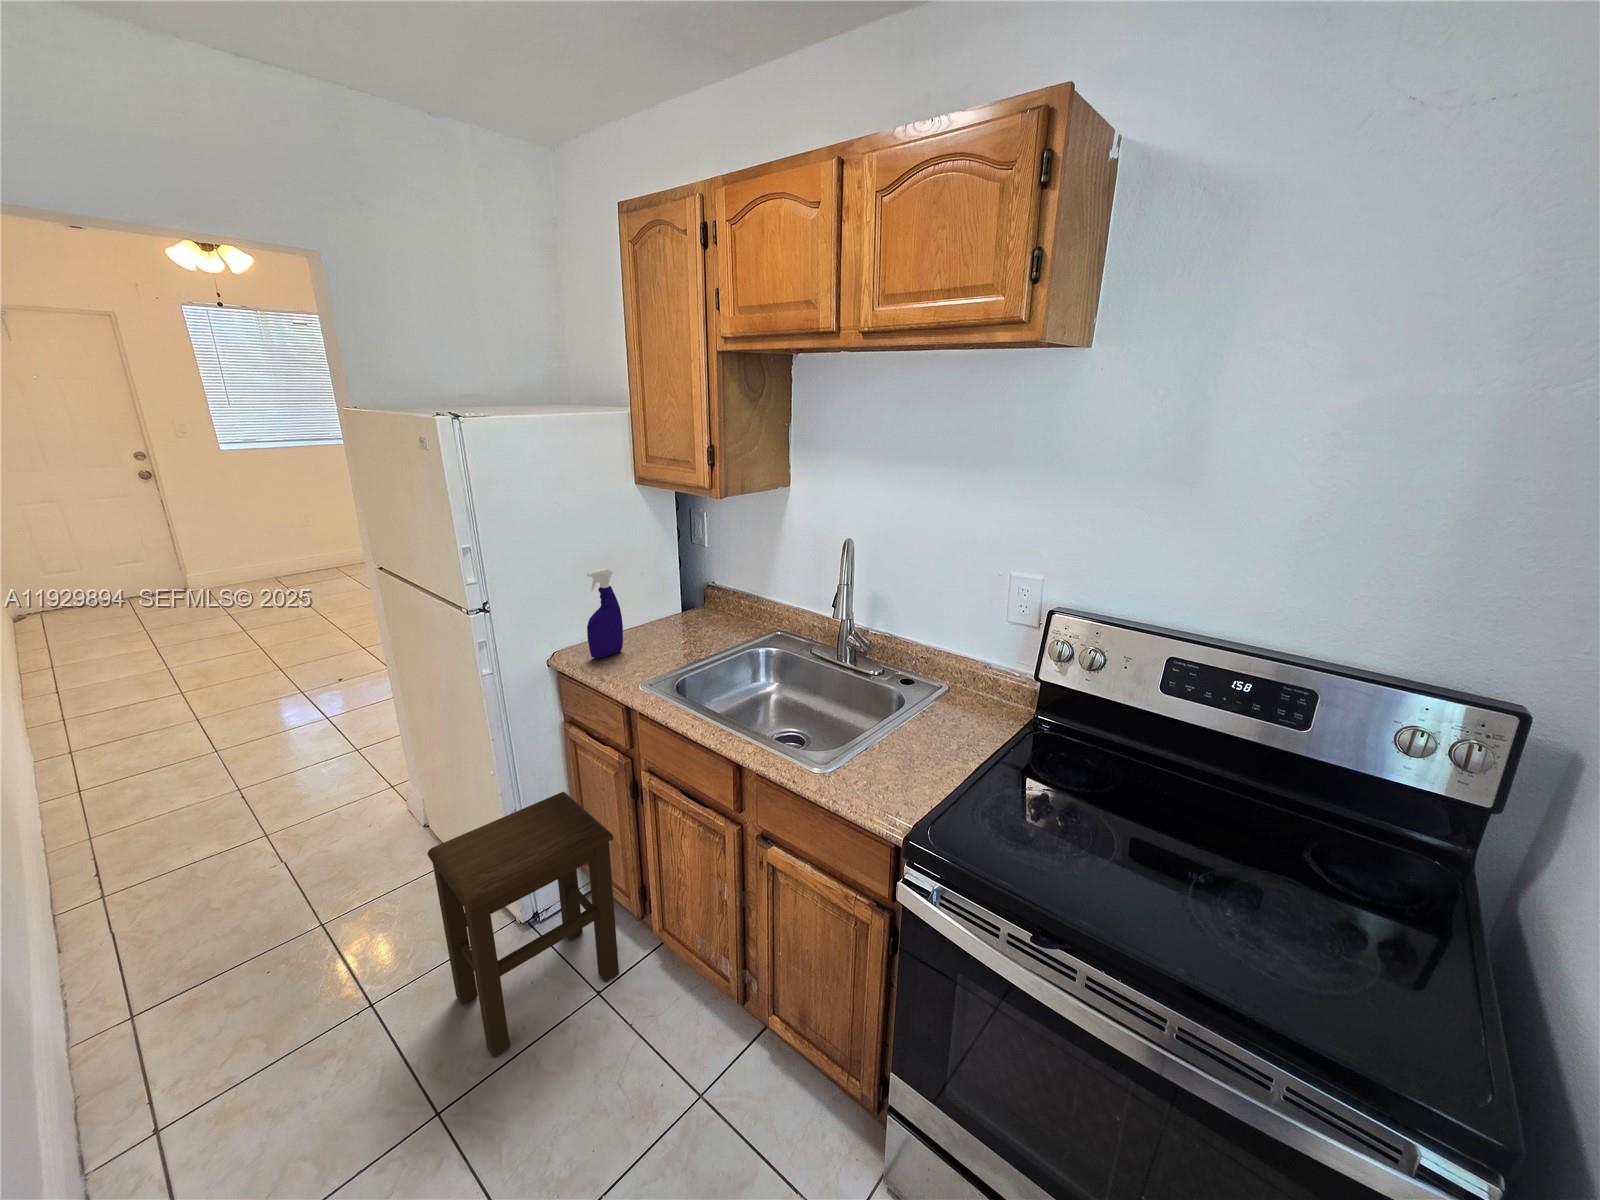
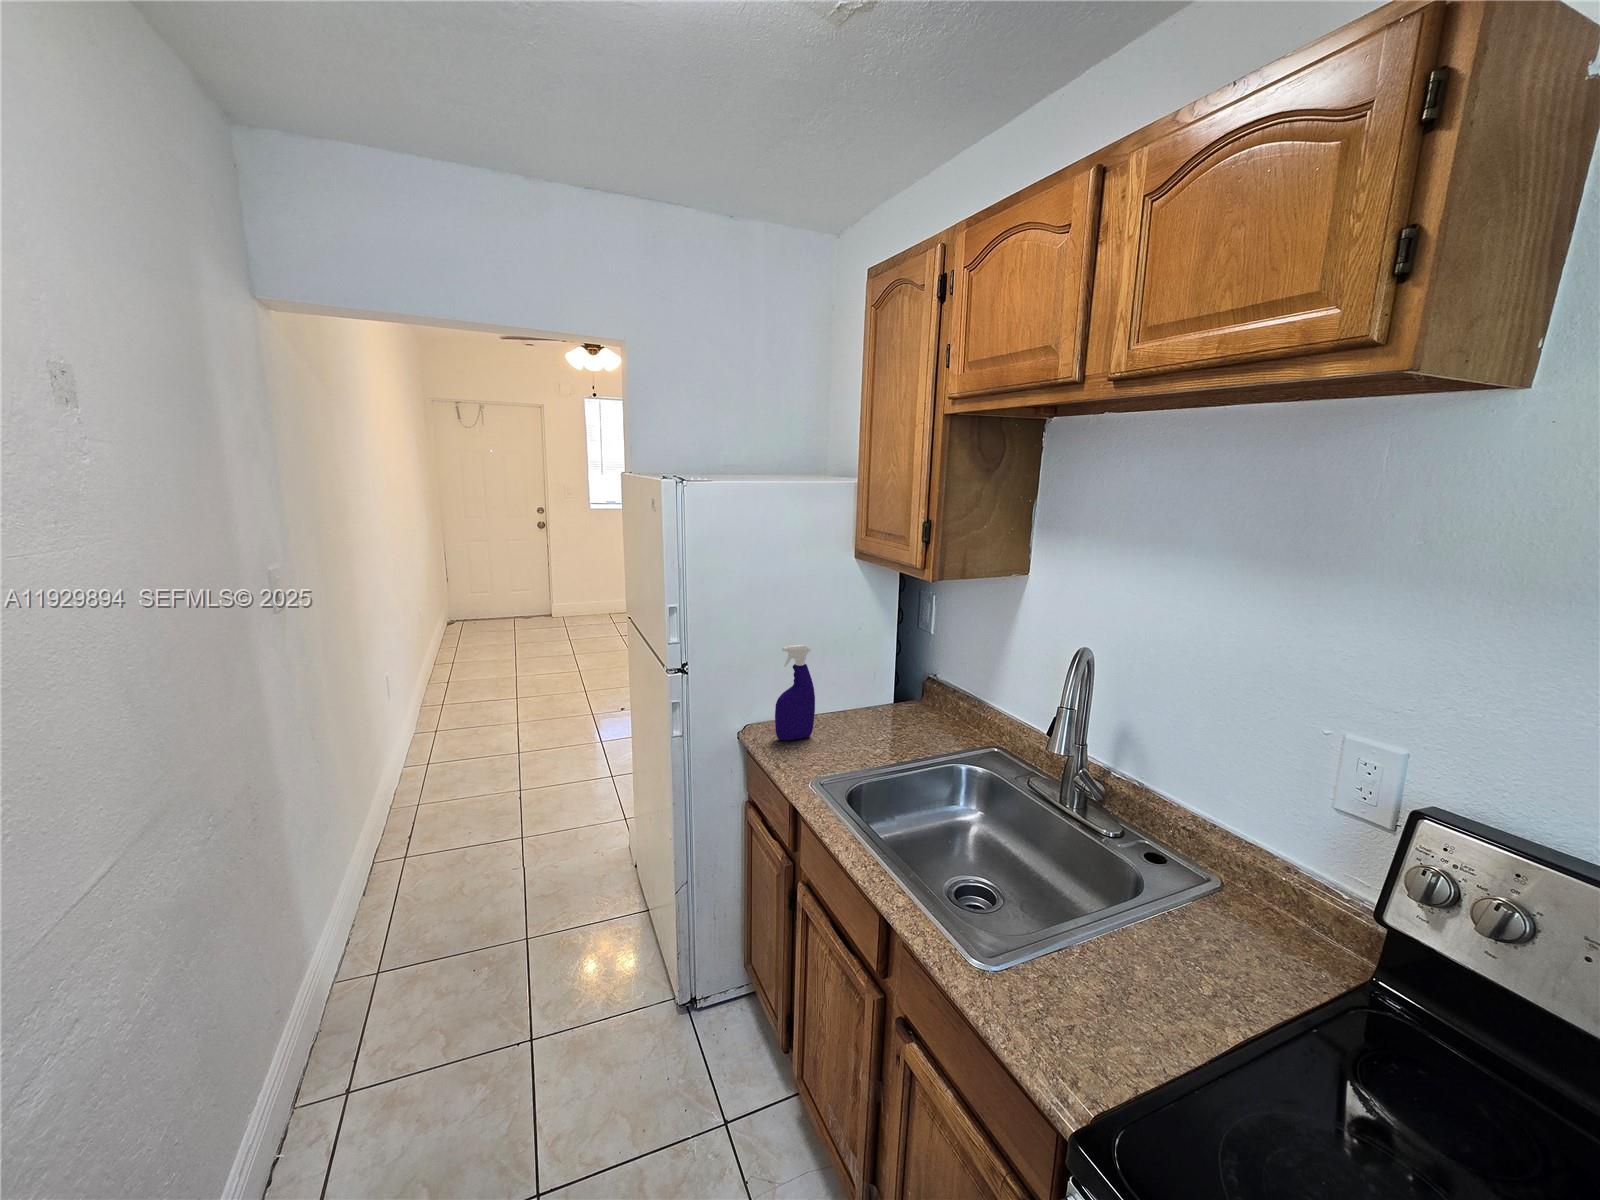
stool: present [428,792,619,1058] -> none [590,876,761,1154]

